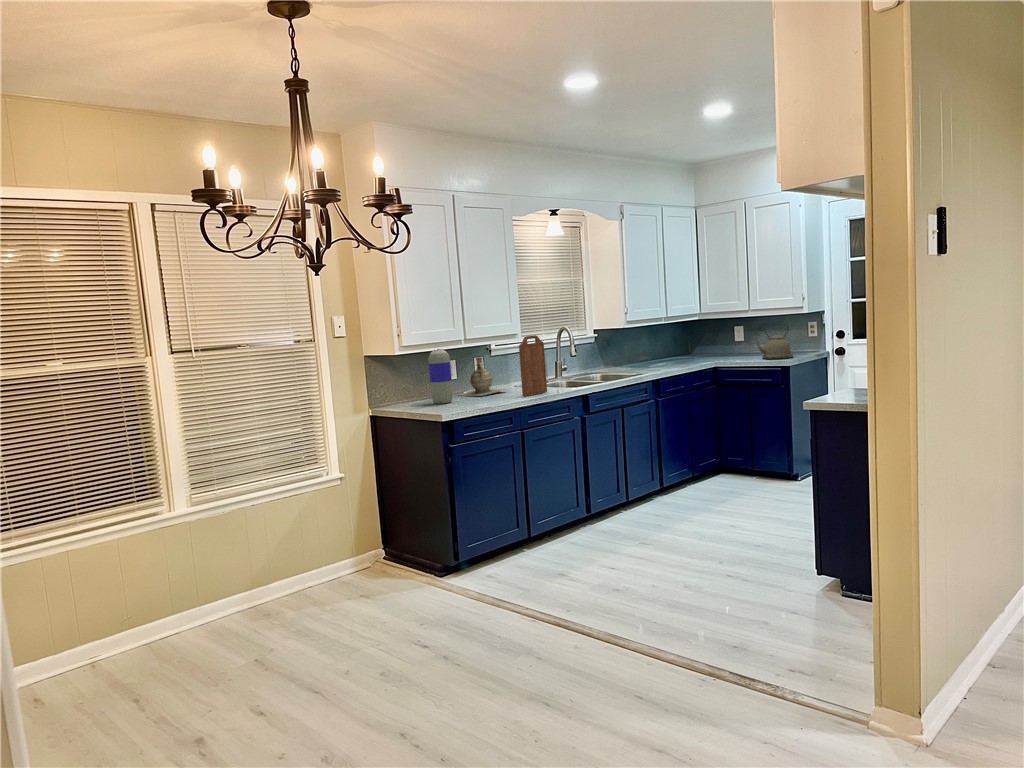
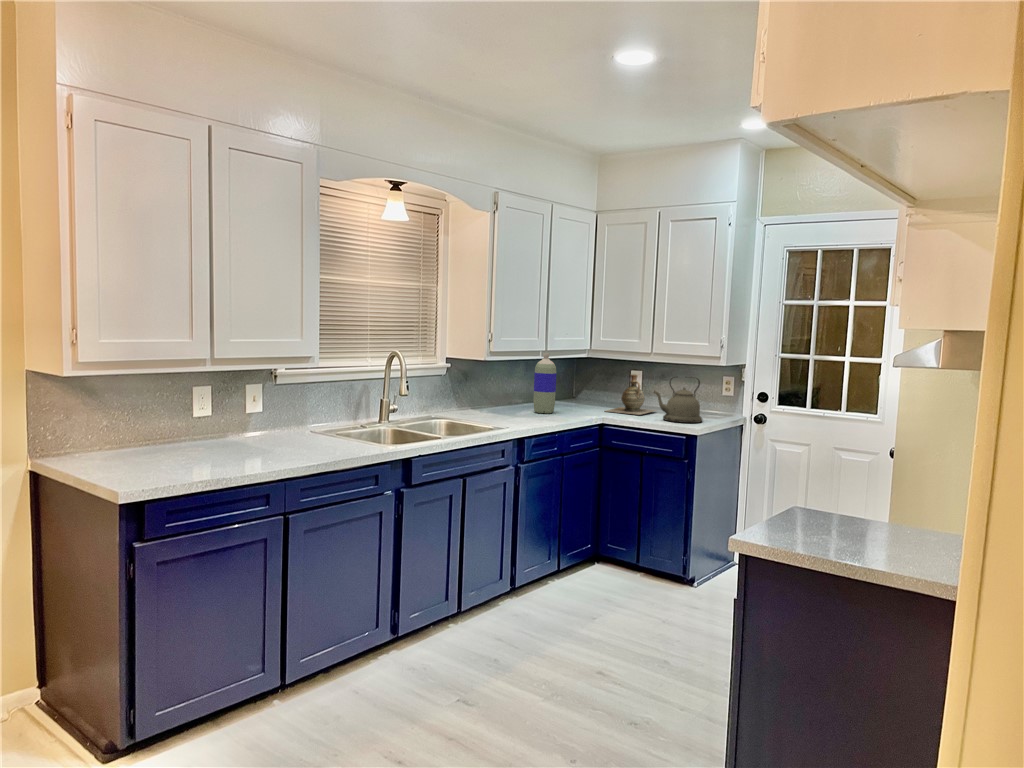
cutting board: present [519,335,547,396] -> none [298,363,345,459]
bottle: present [428,349,453,404] -> present [534,353,556,414]
ceramic jug: present [458,357,504,396] -> present [606,374,655,415]

